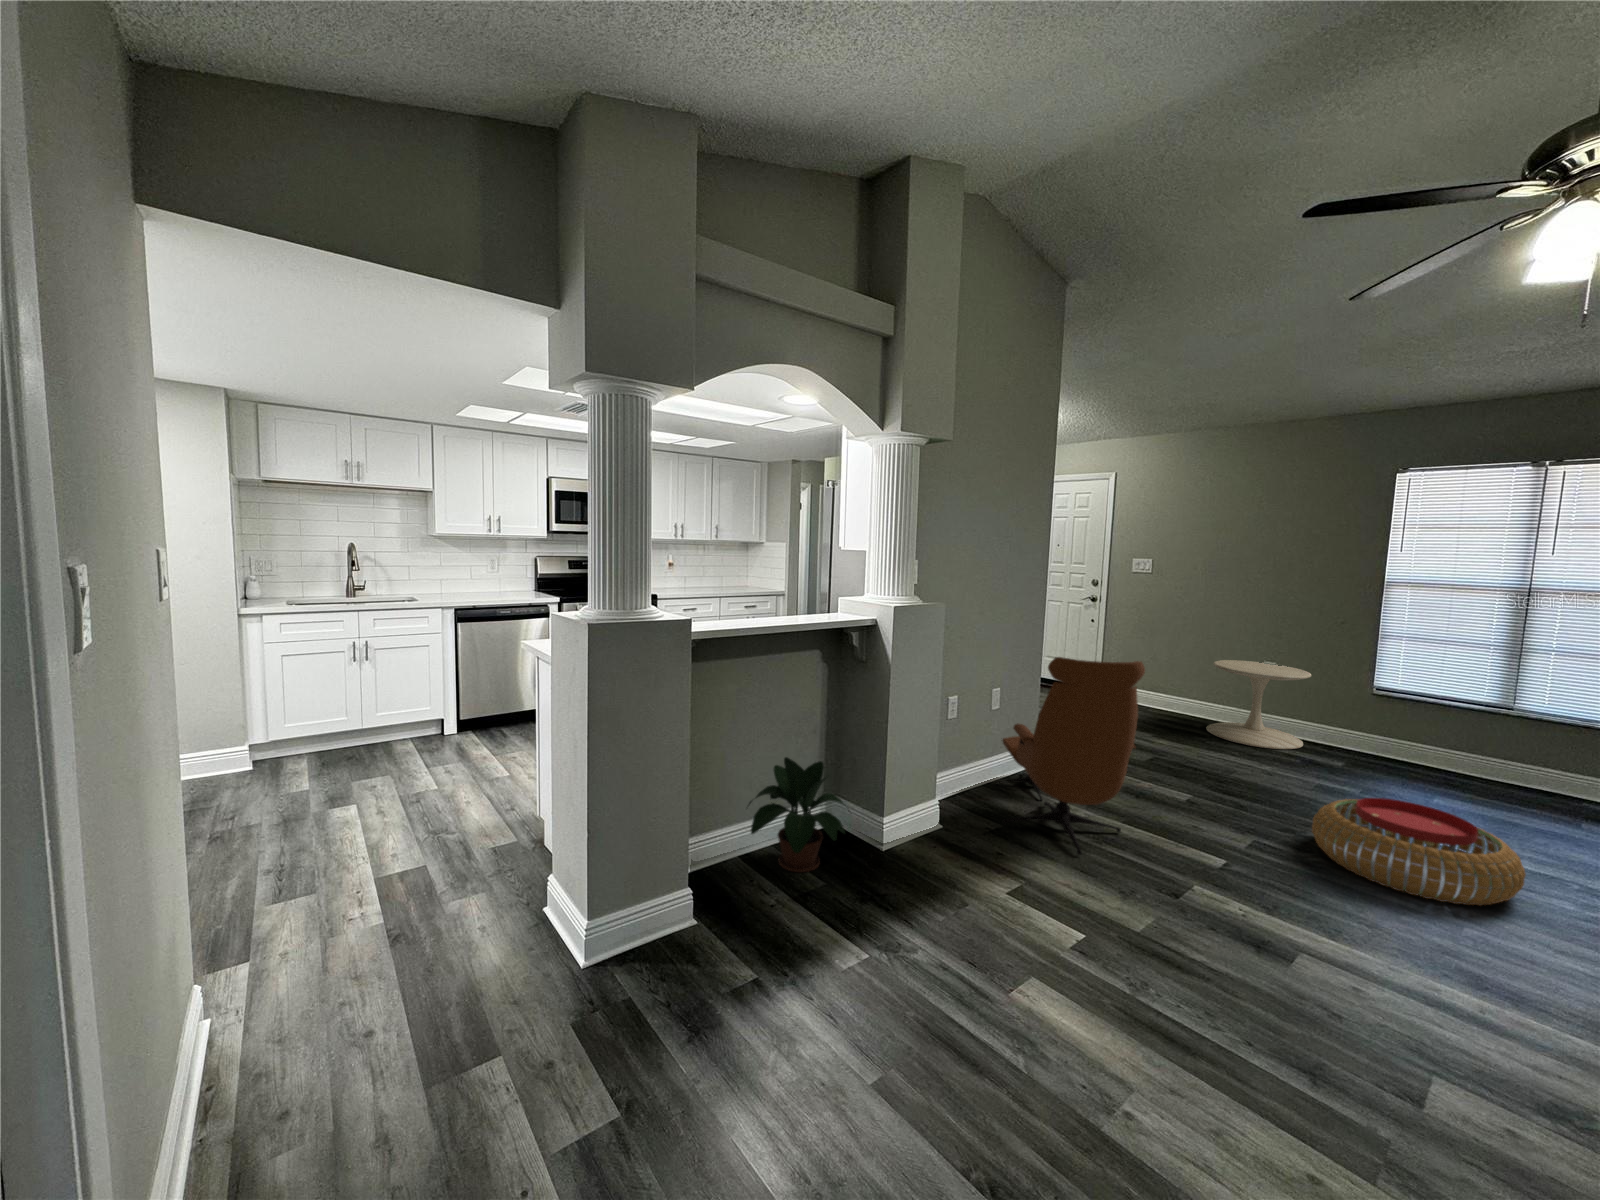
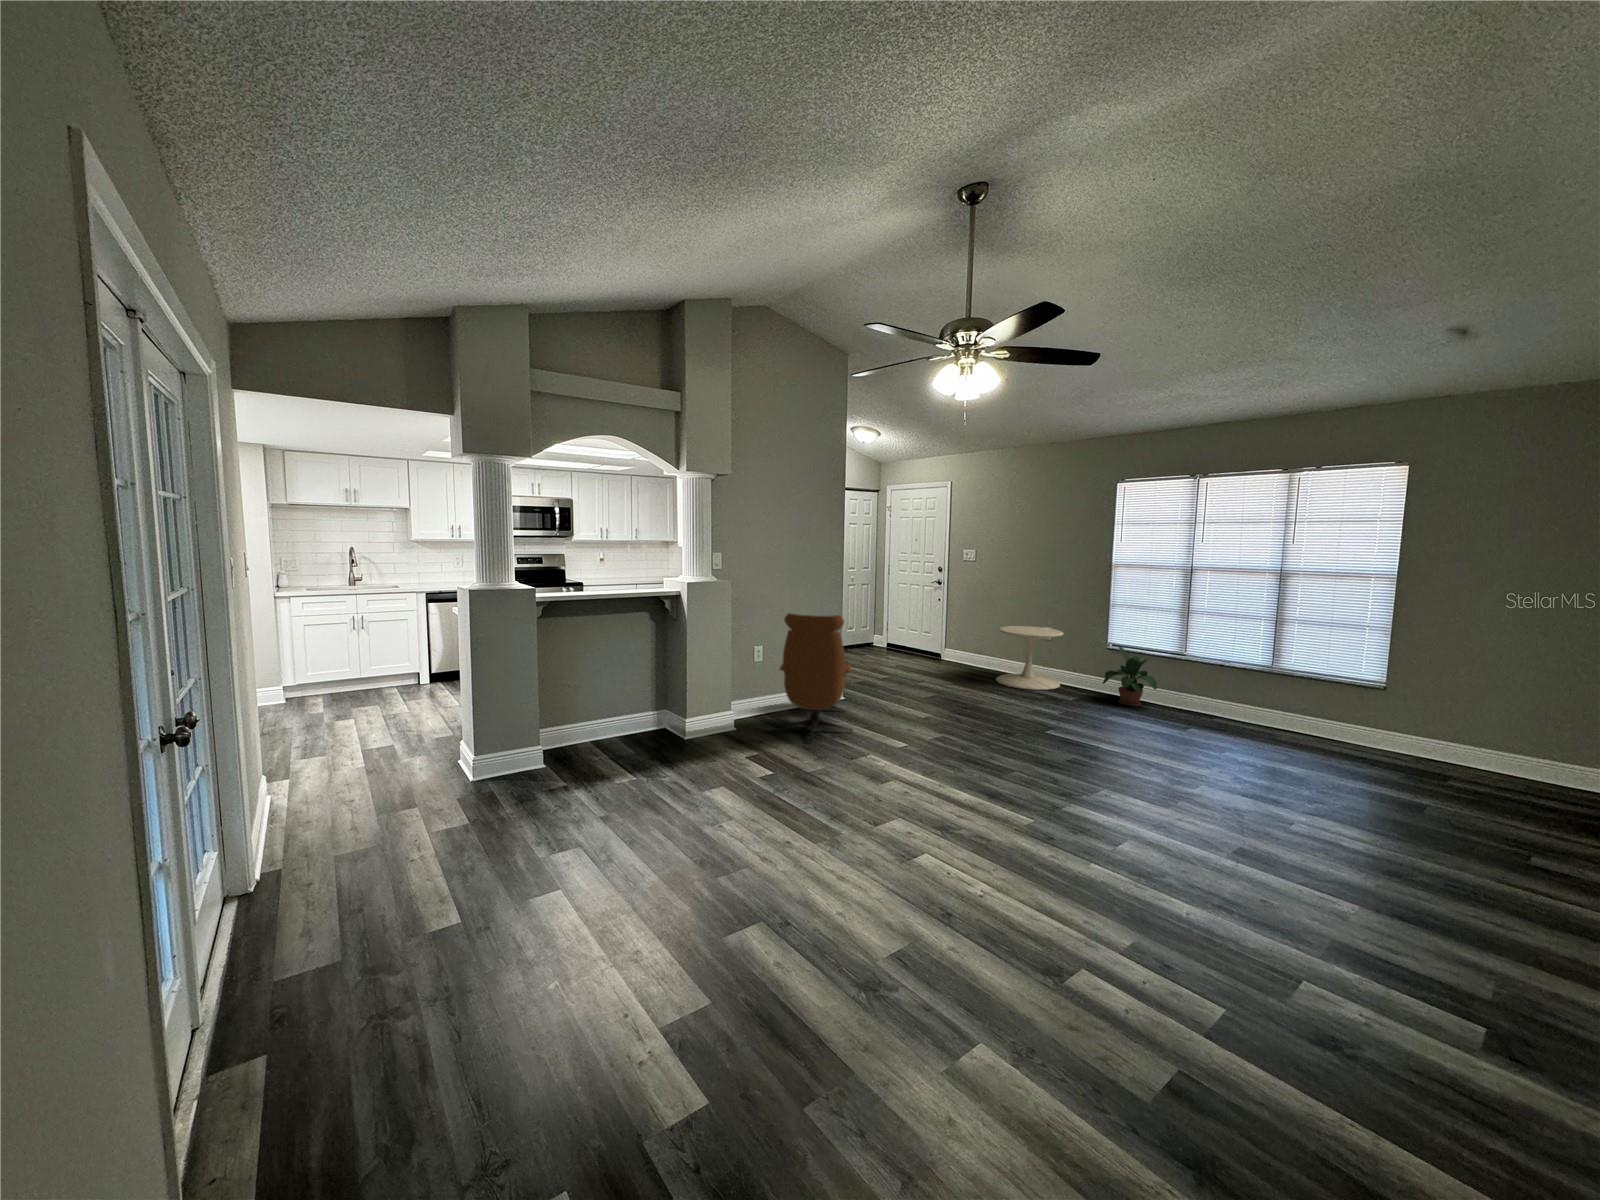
potted plant: present [749,757,845,872] -> present [1103,645,1157,706]
pouf: present [1312,798,1526,905] -> none [971,706,1079,764]

